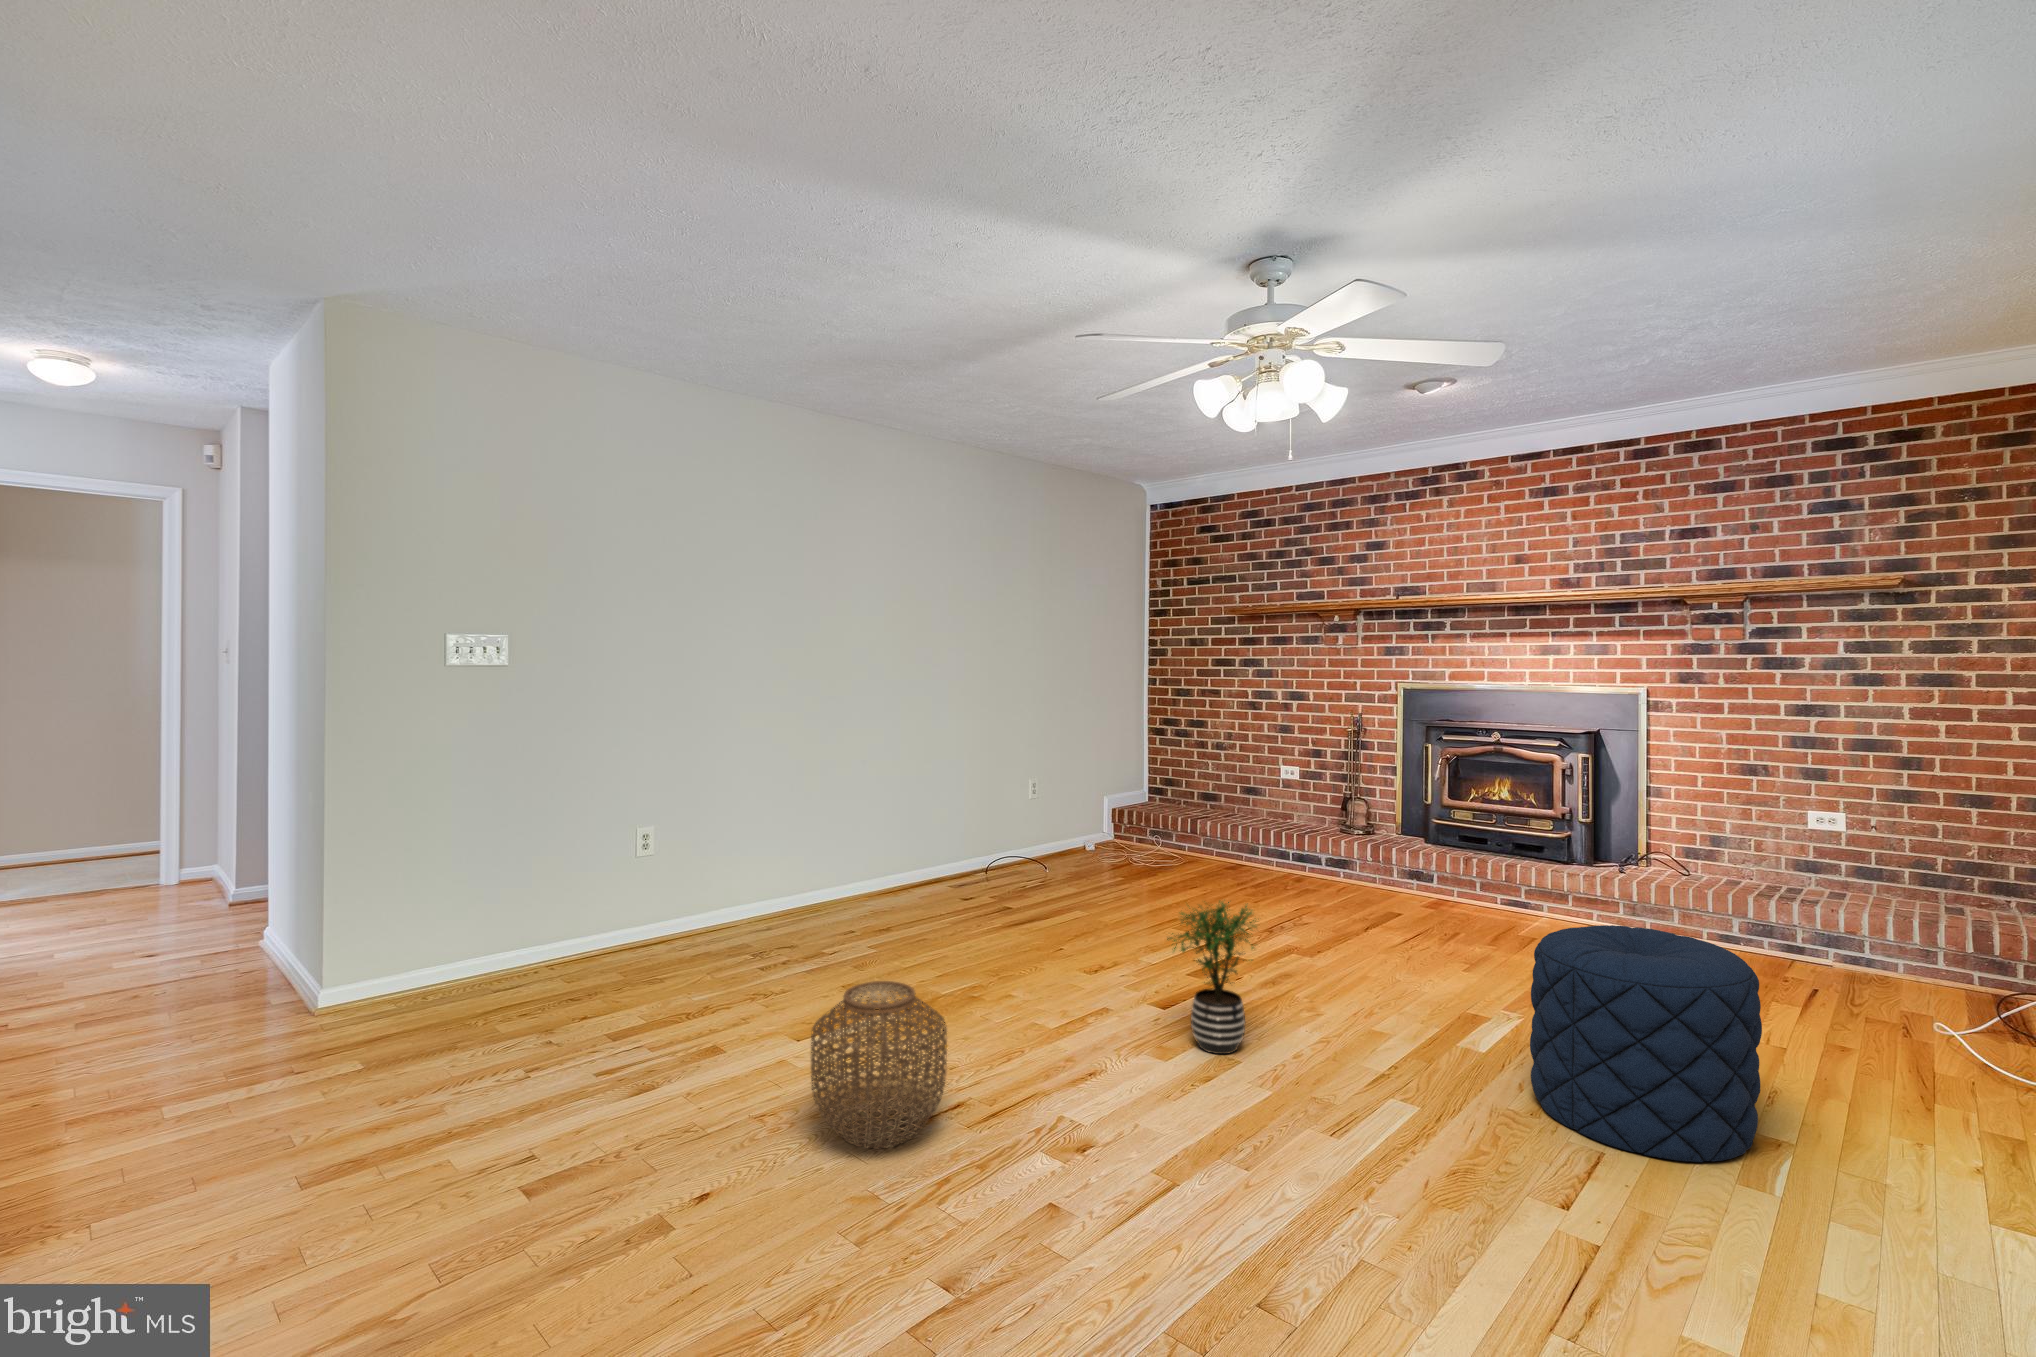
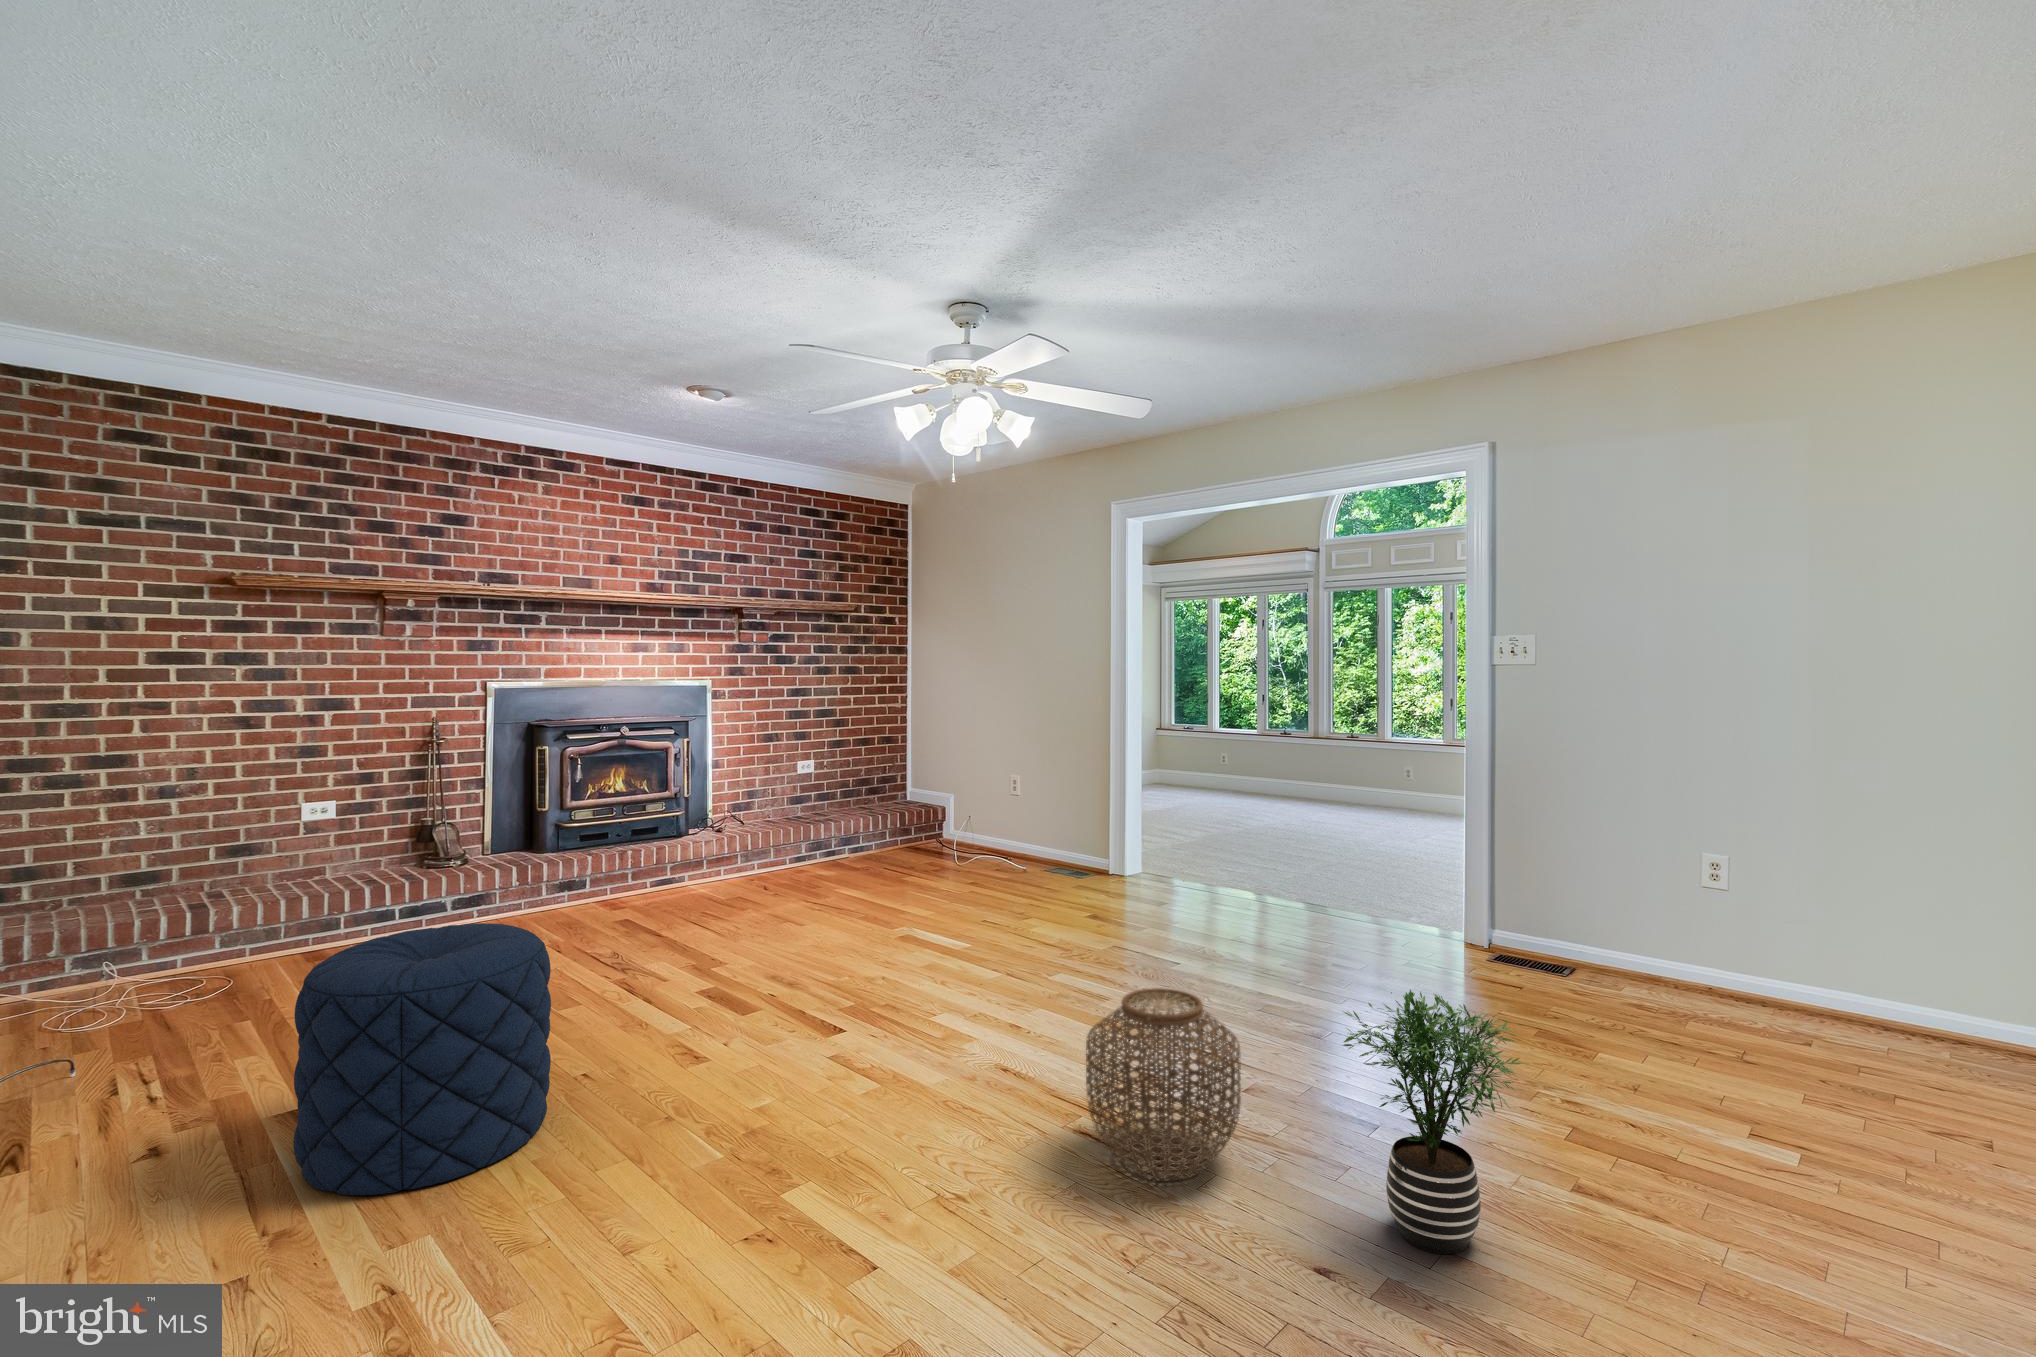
potted plant: present [1167,901,1256,1054] -> present [1343,990,1528,1254]
pouf: present [1530,925,1762,1162] -> present [293,923,551,1195]

